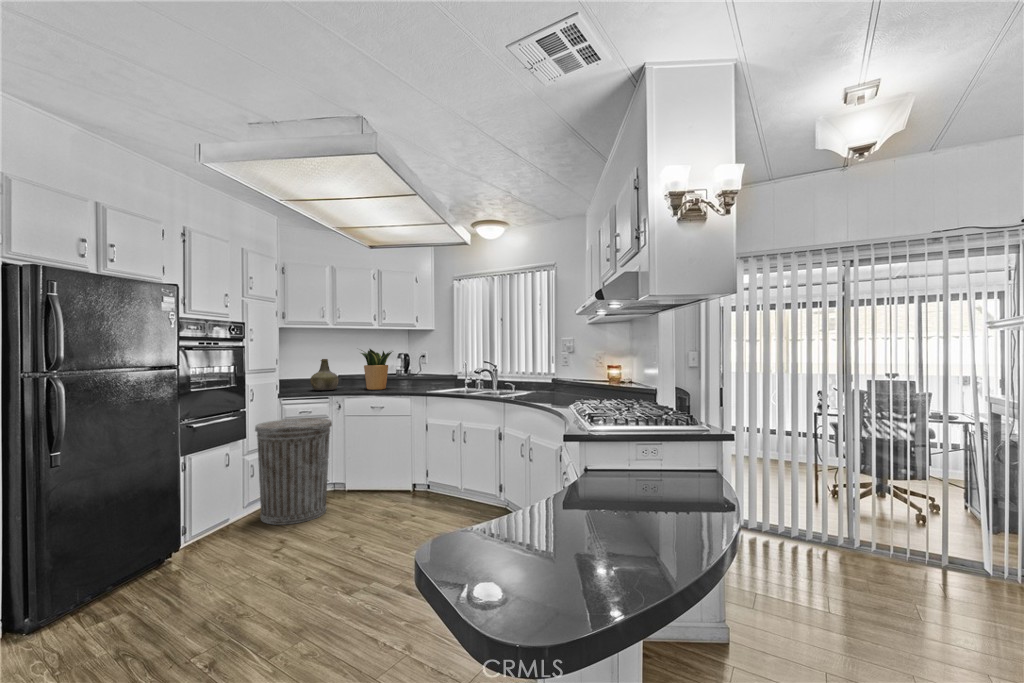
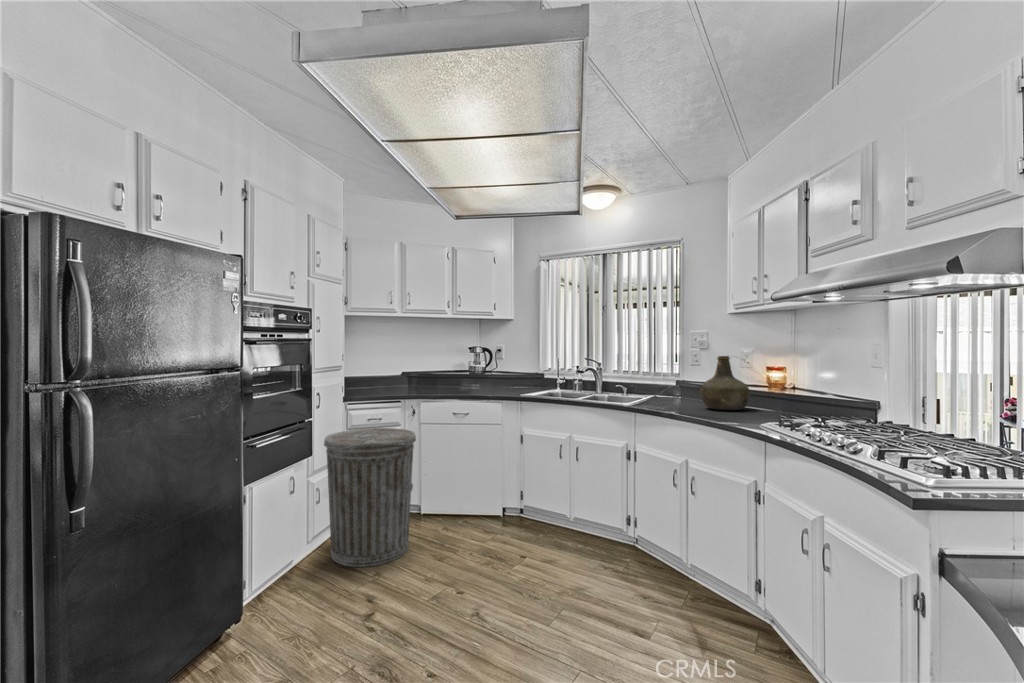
potted plant: present [361,349,392,390] -> none [428,341,474,391]
bottle: present [310,359,339,390] -> present [700,356,750,410]

